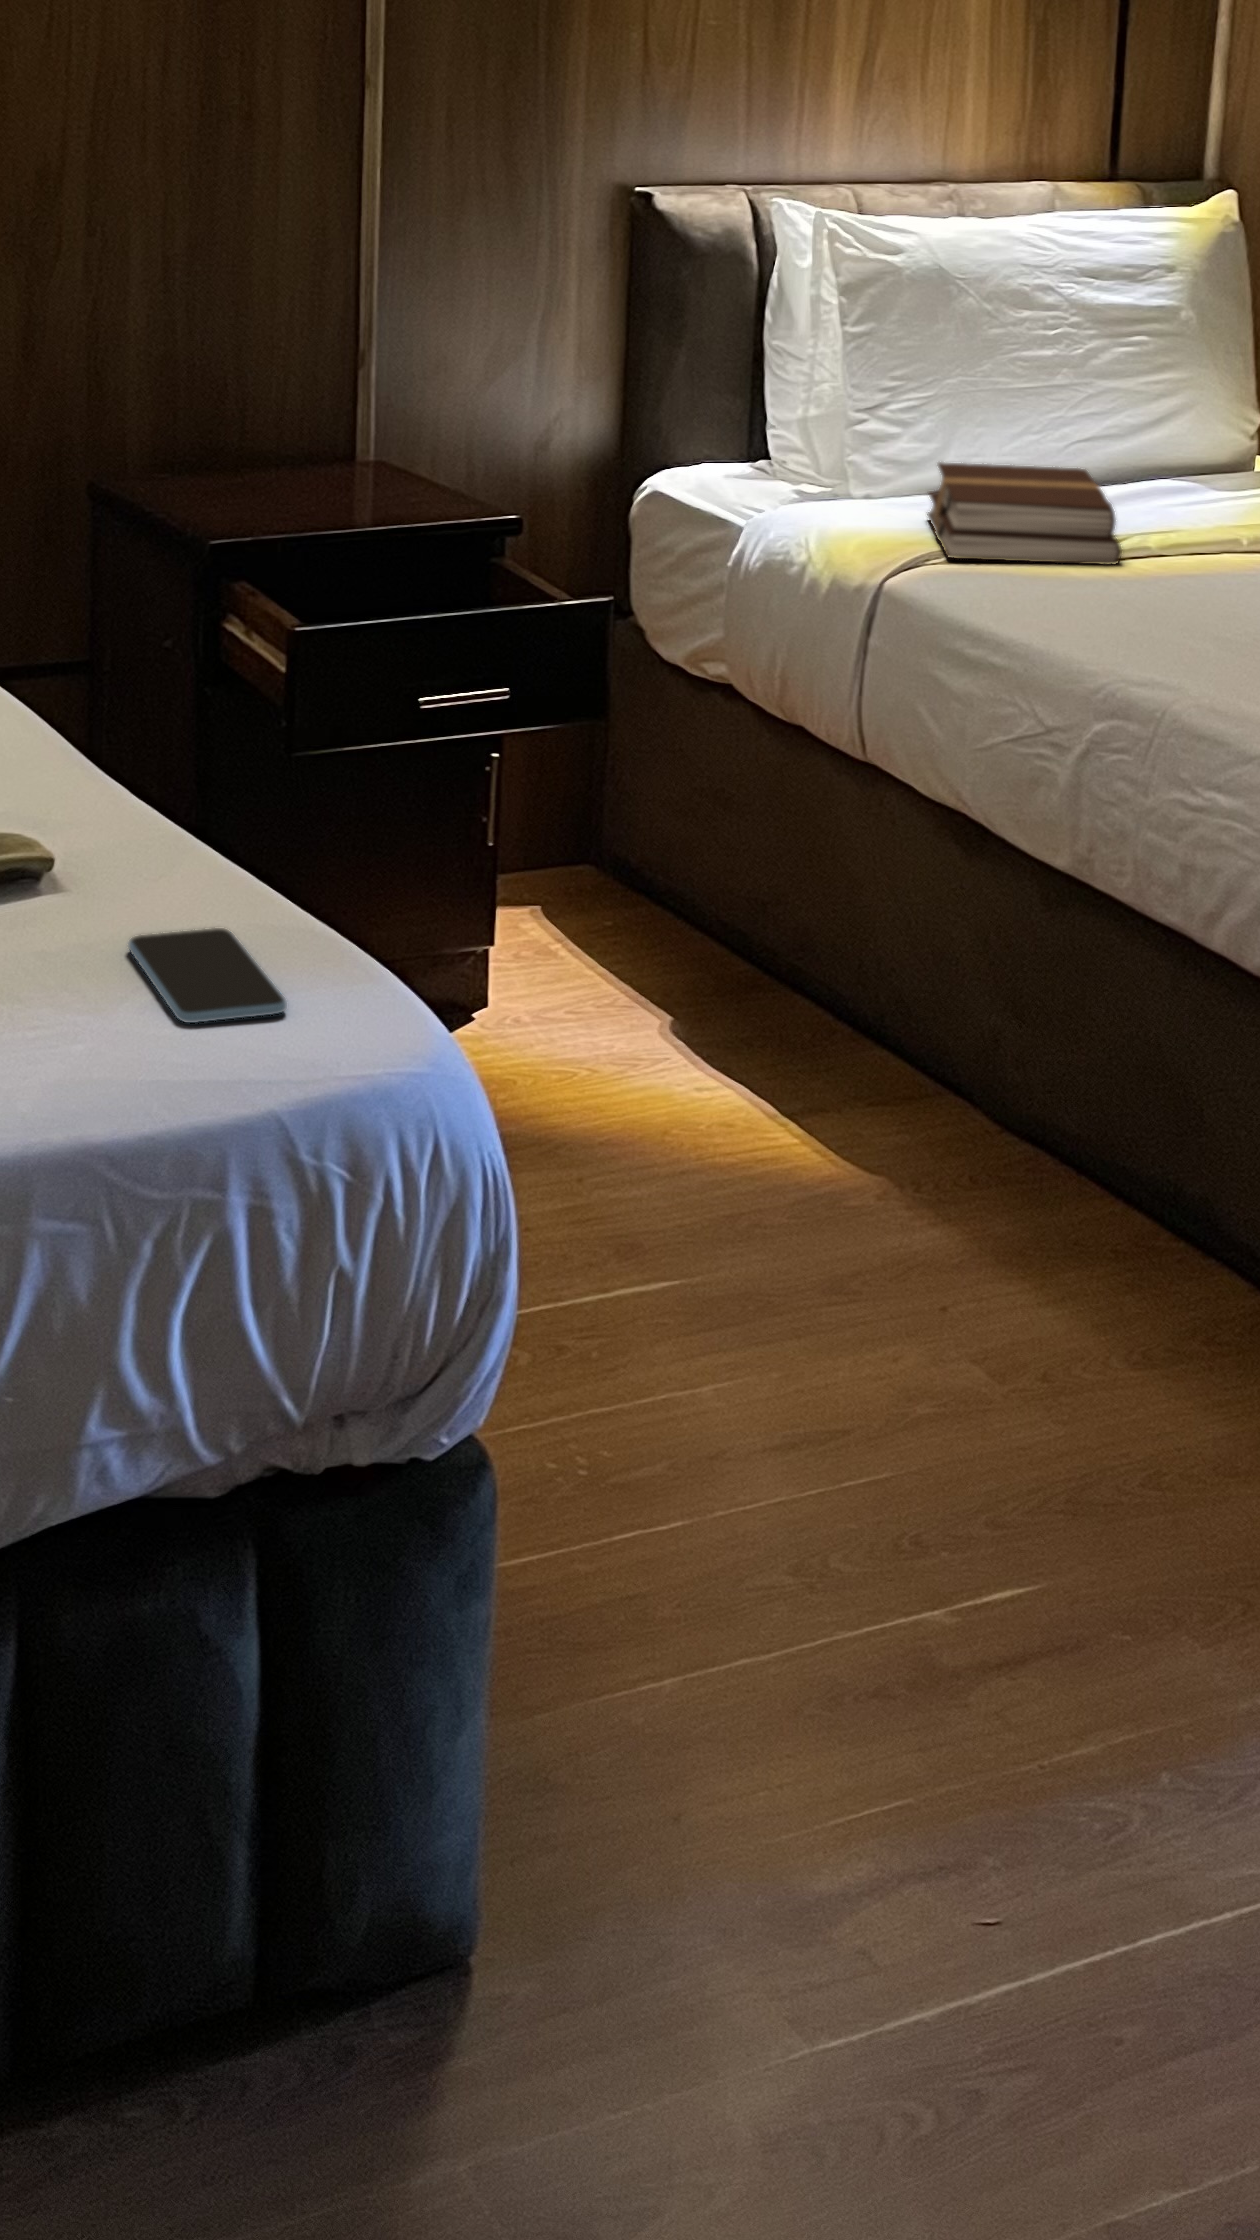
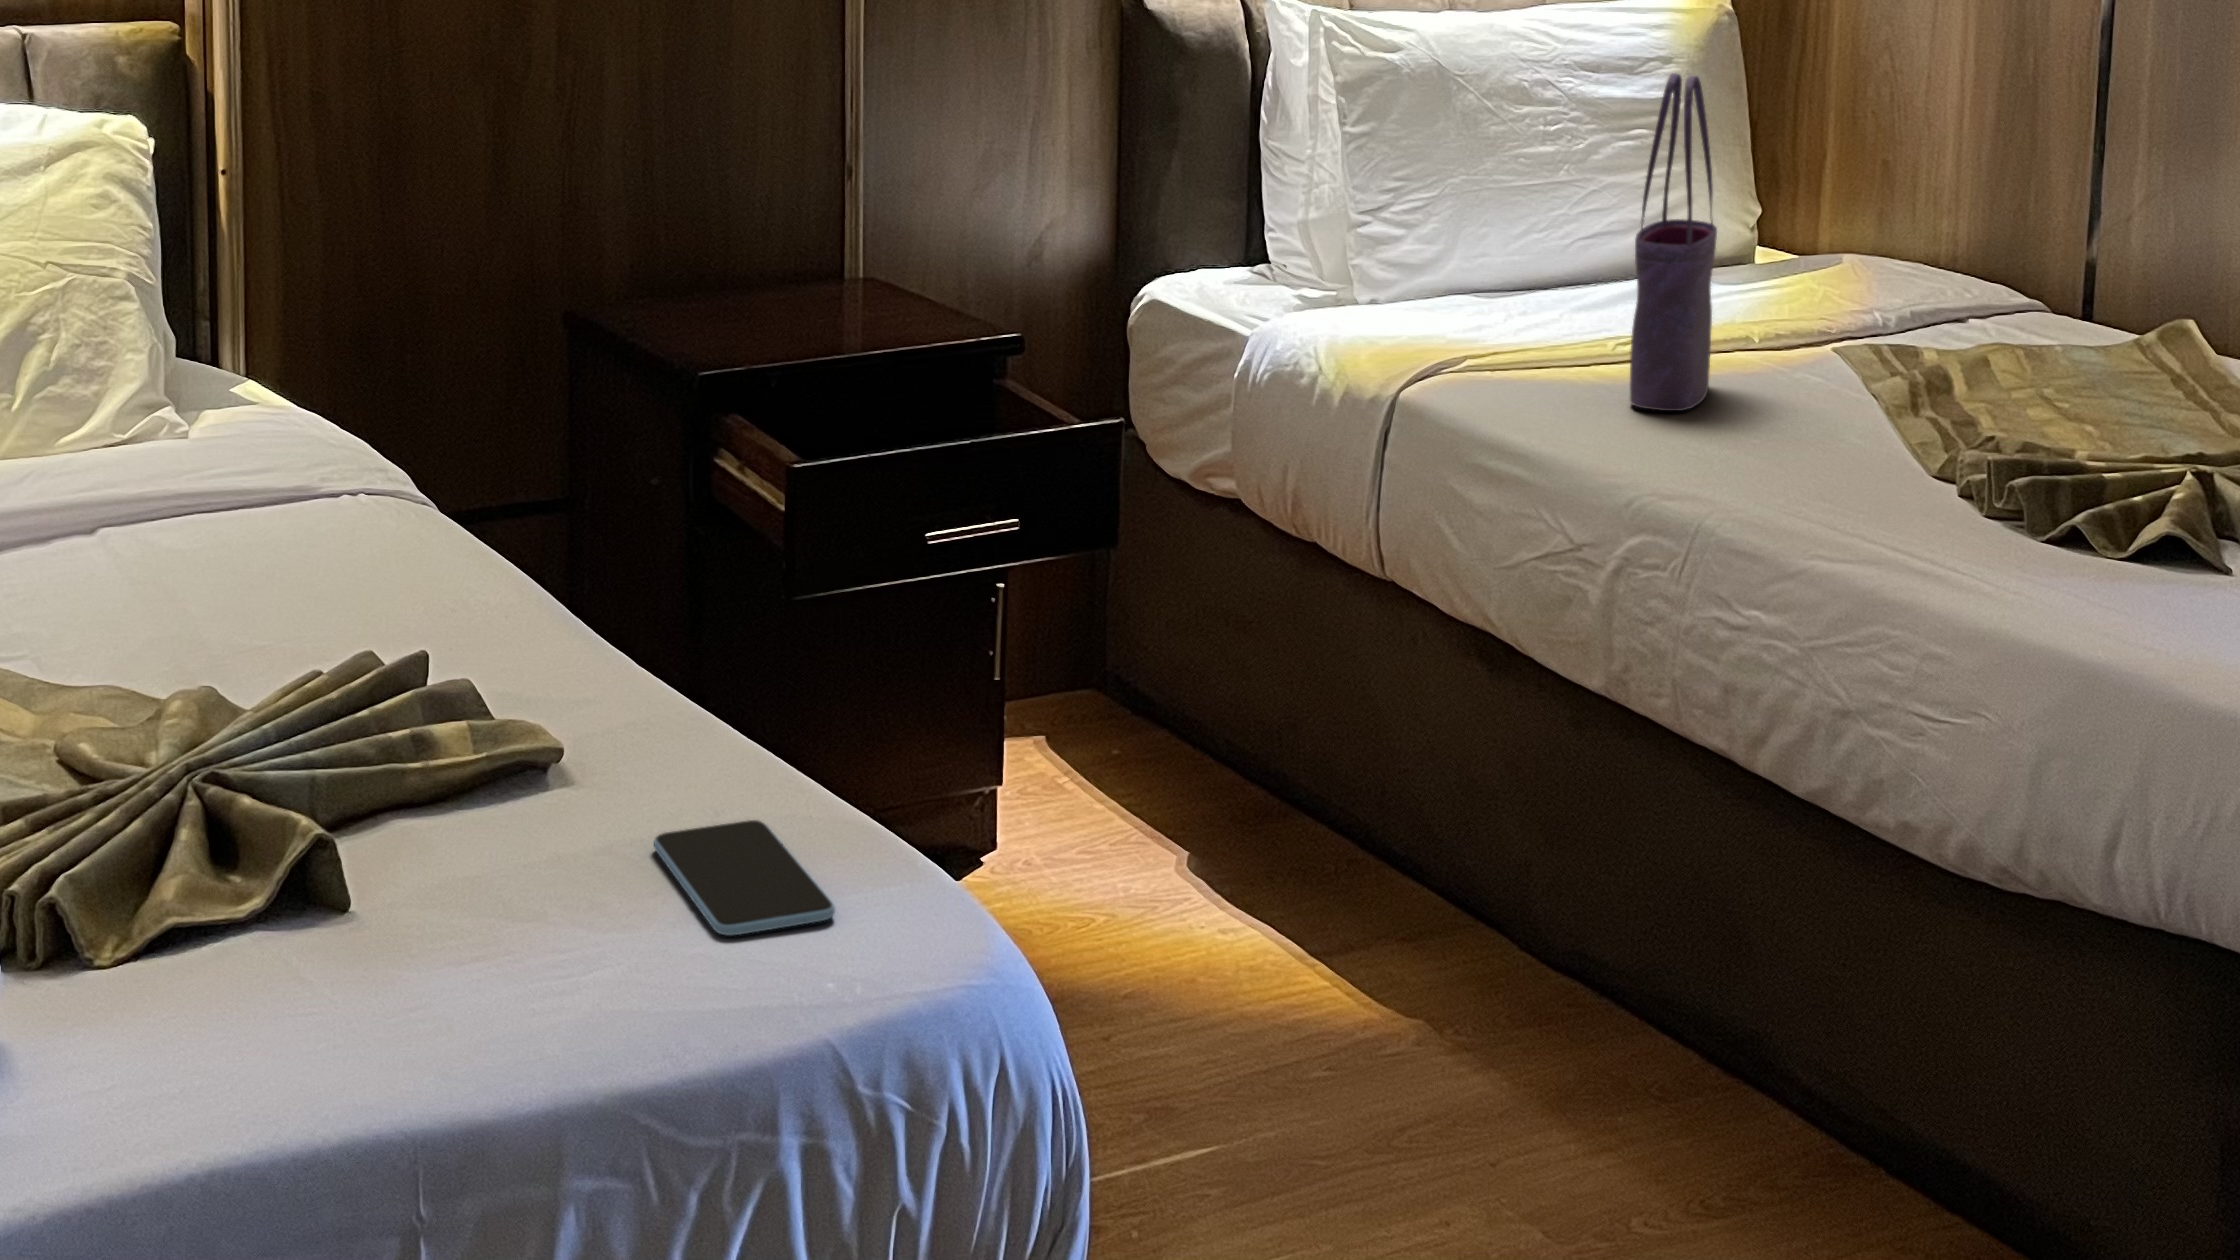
tote bag: none [1109,276,1201,606] -> present [1630,73,1717,411]
book: present [928,463,1122,565] -> none [1430,266,1635,368]

